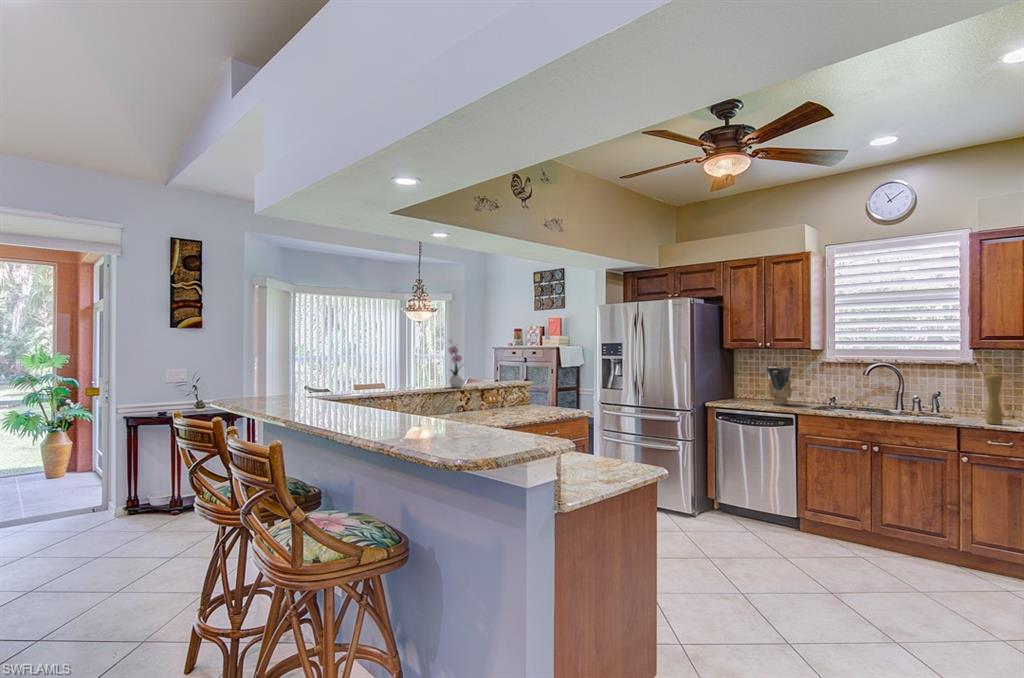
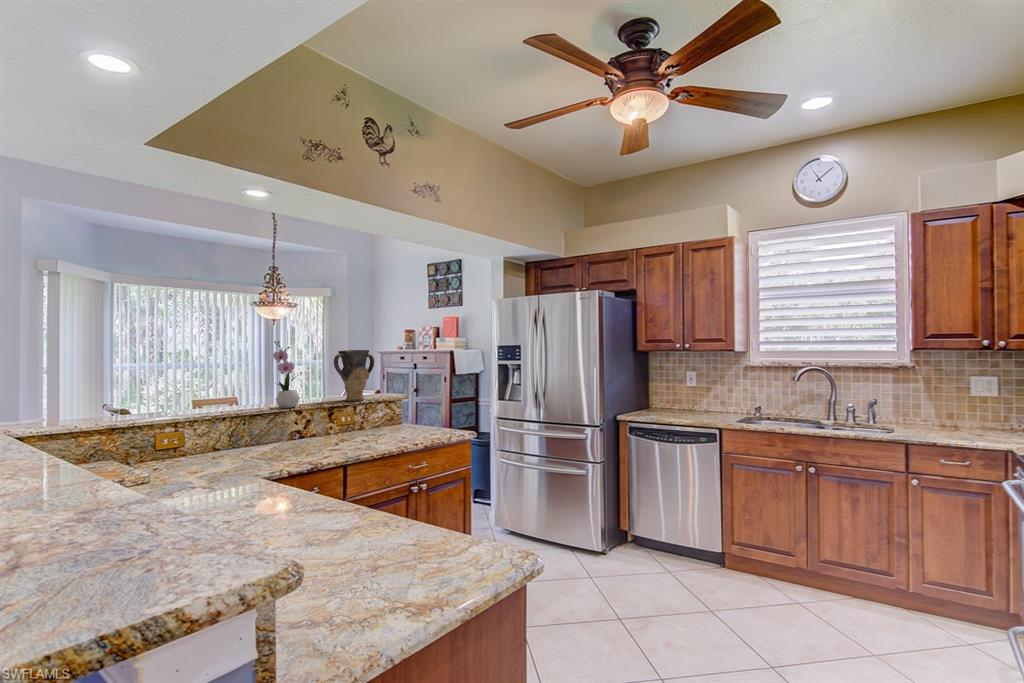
vase: present [766,367,793,405] -> present [334,350,374,401]
pepper mill: present [985,374,1003,424] -> none [934,379,955,439]

